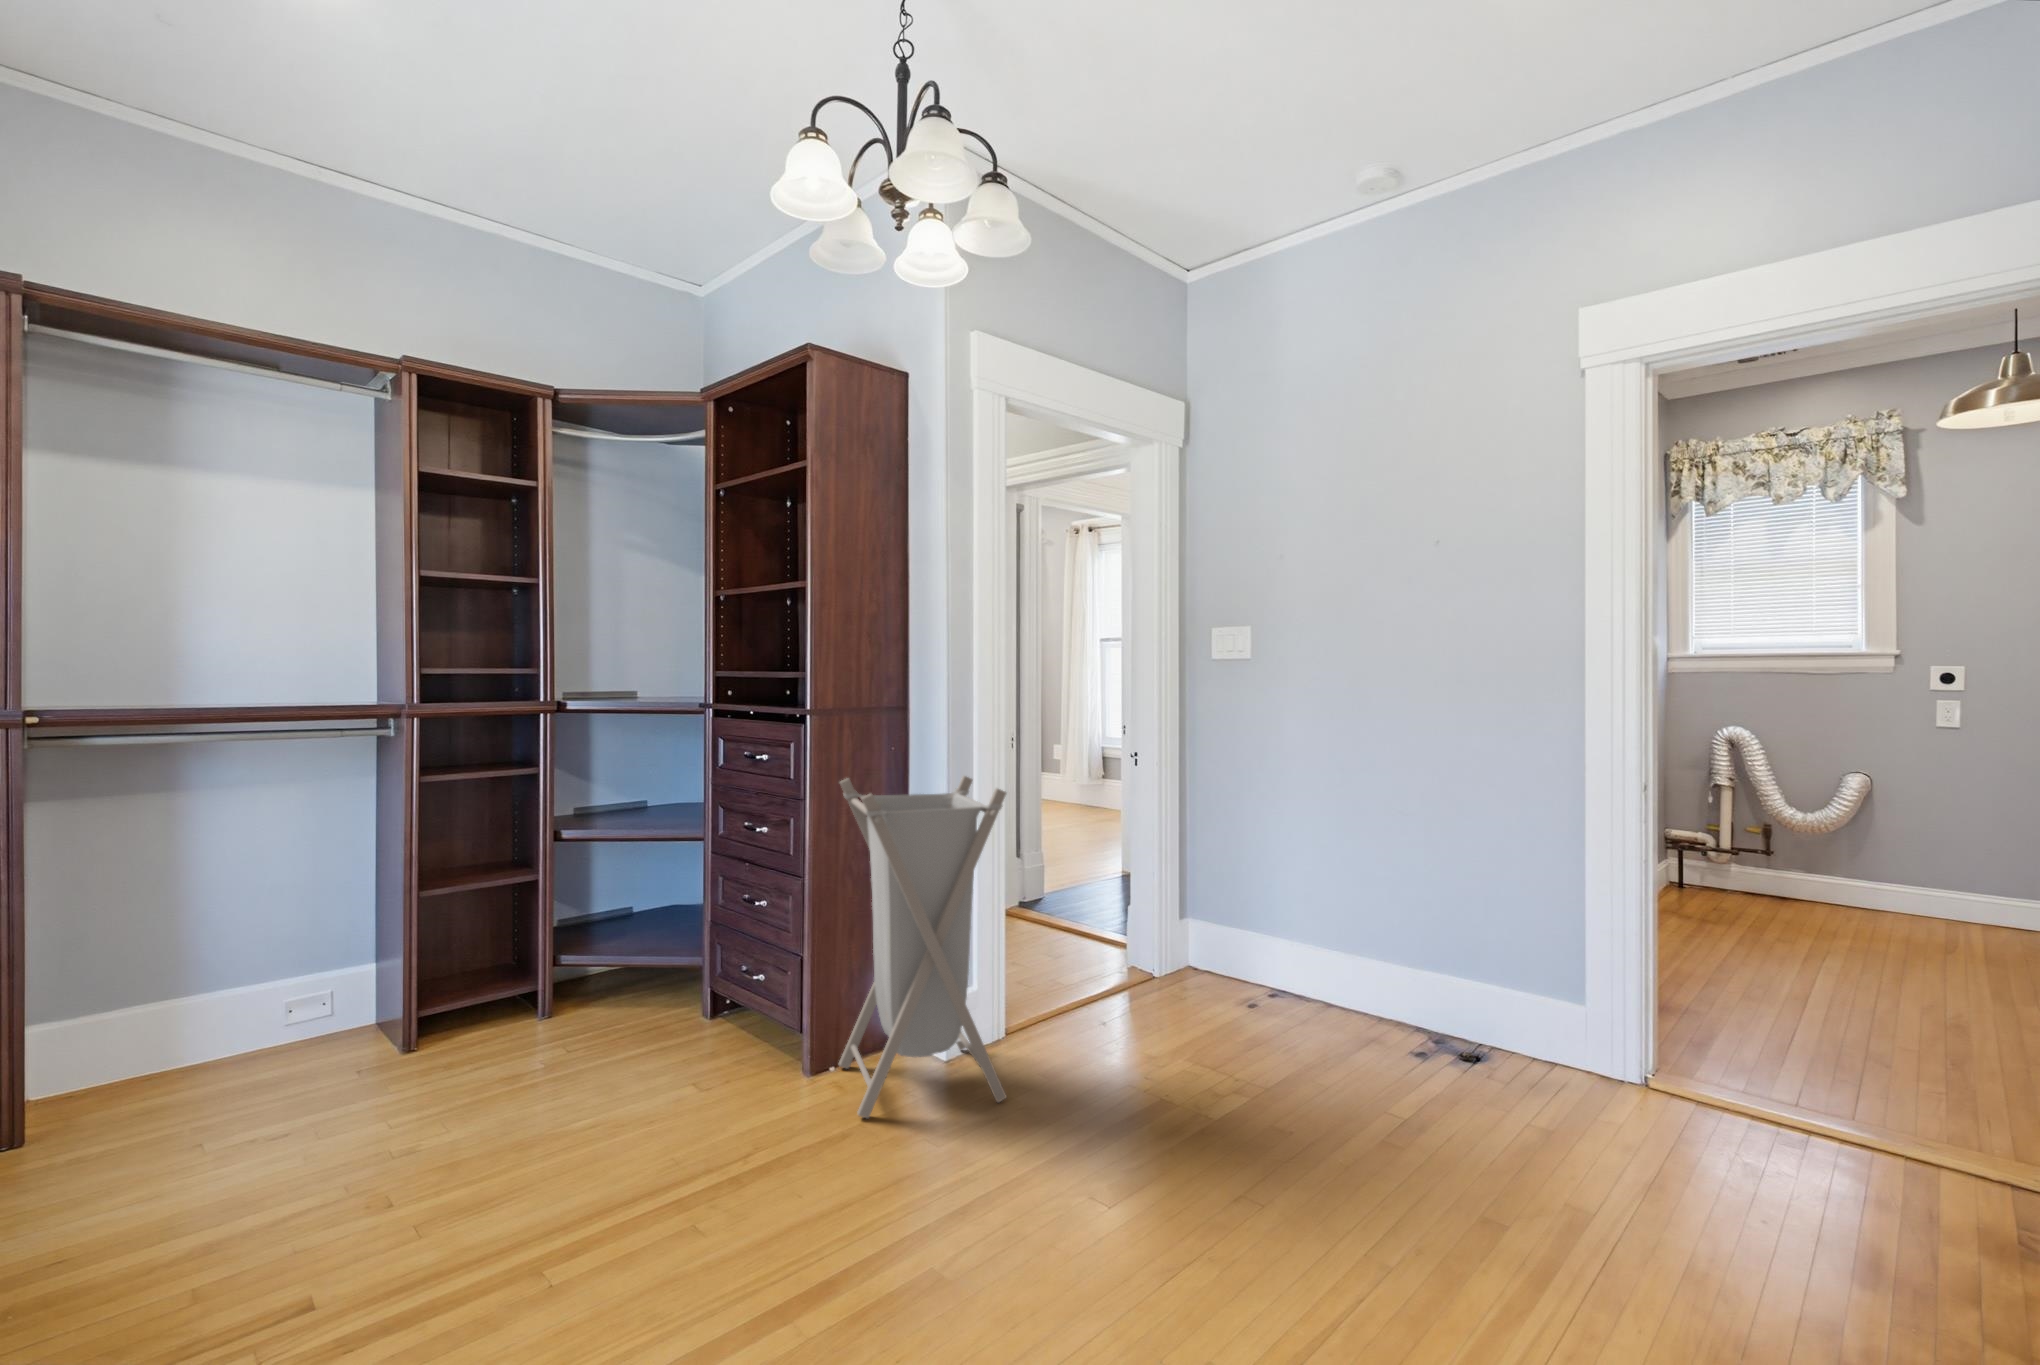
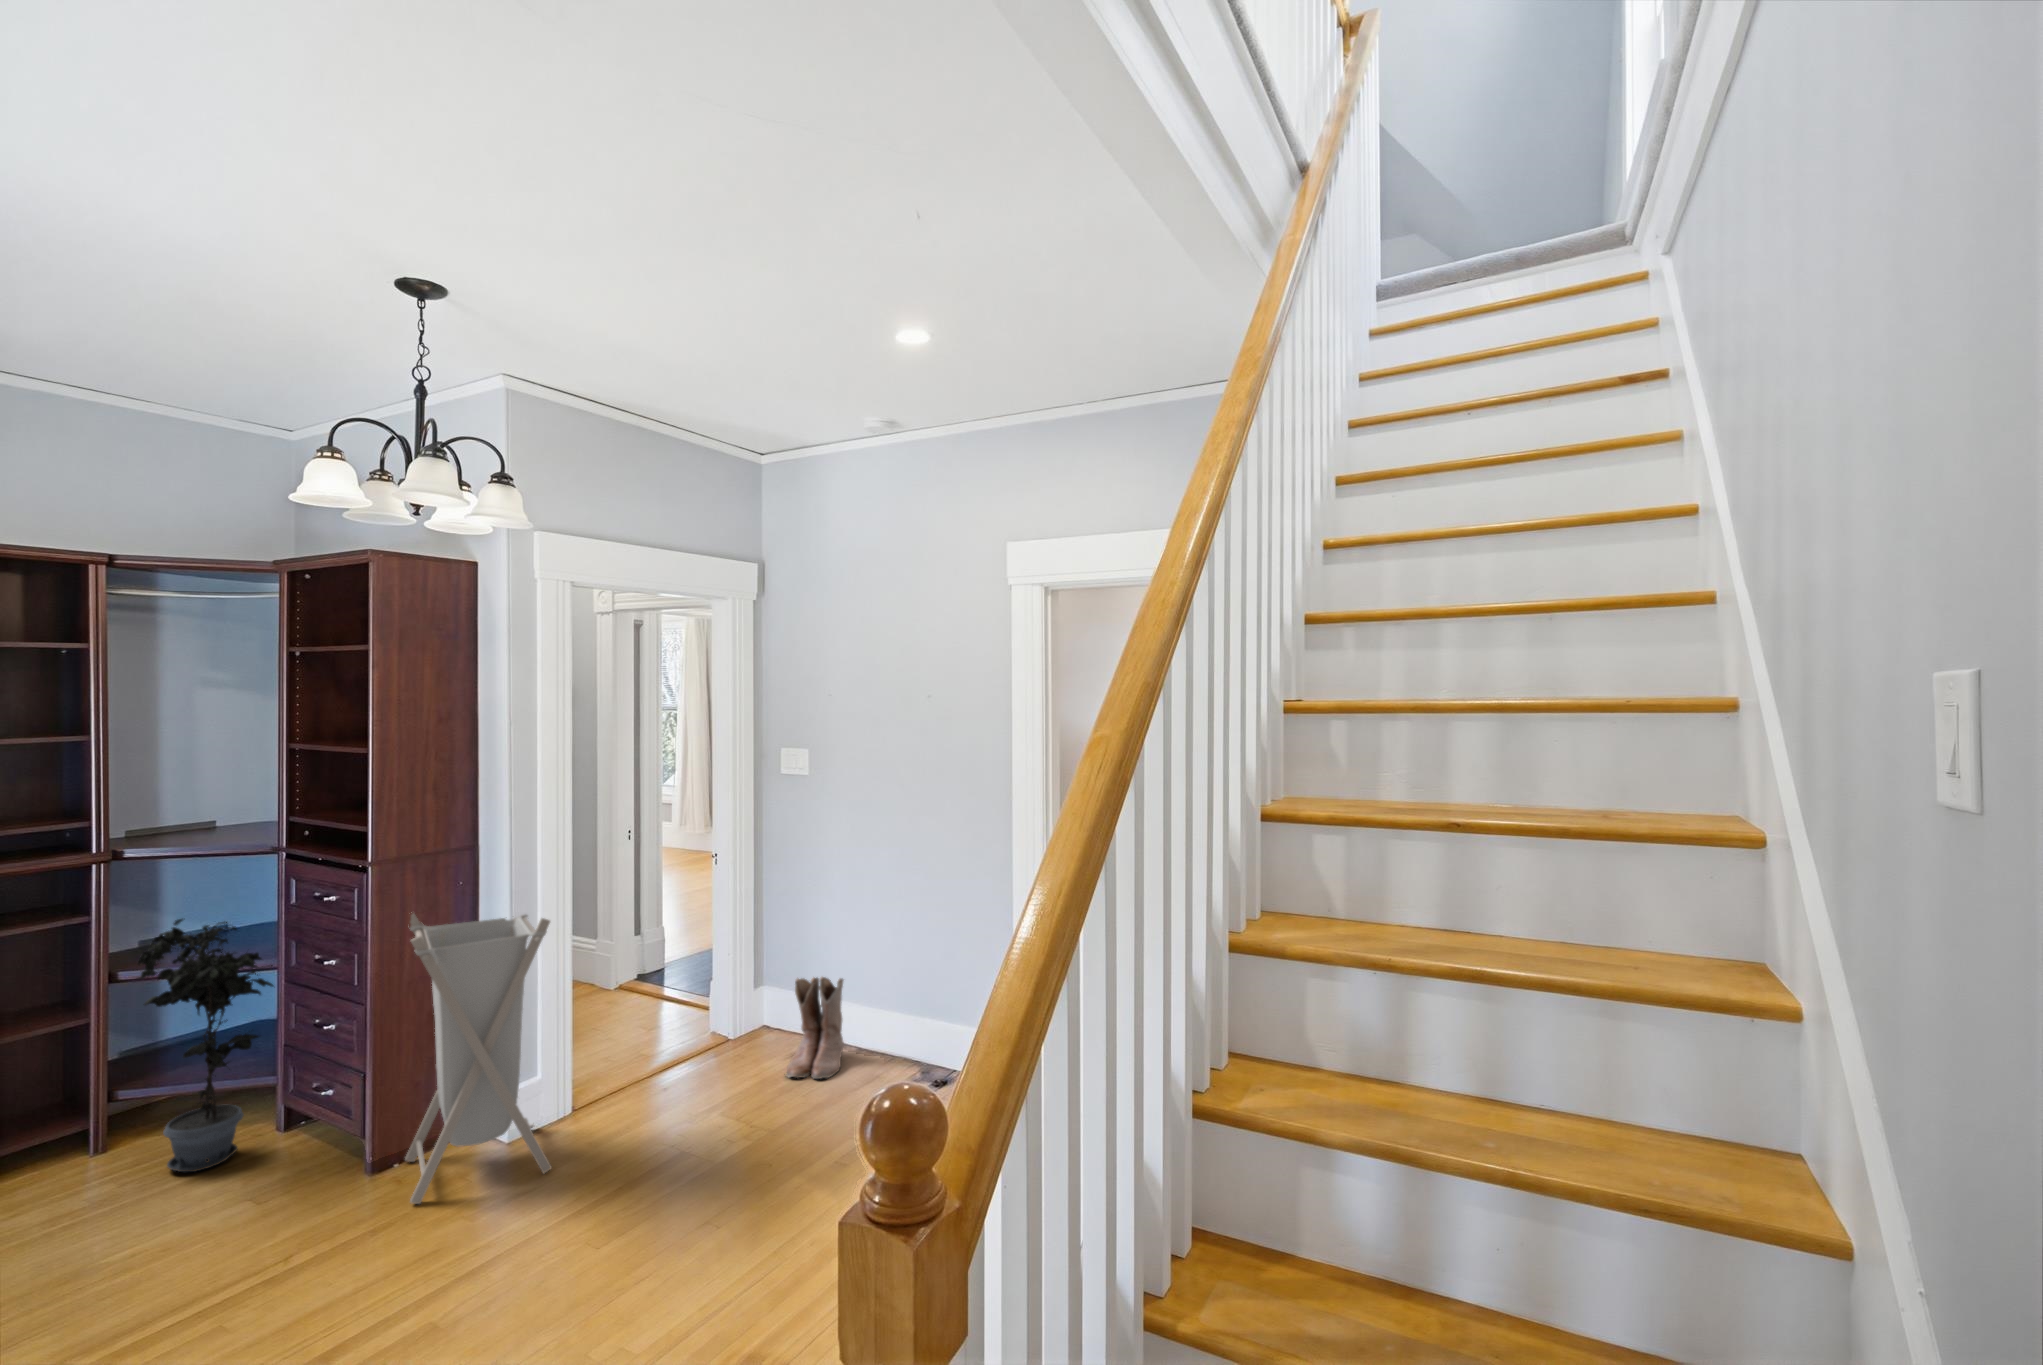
potted plant: none [576,770,708,1049] -> present [138,919,273,1172]
boots: none [1239,905,1308,1034] -> present [786,977,844,1079]

